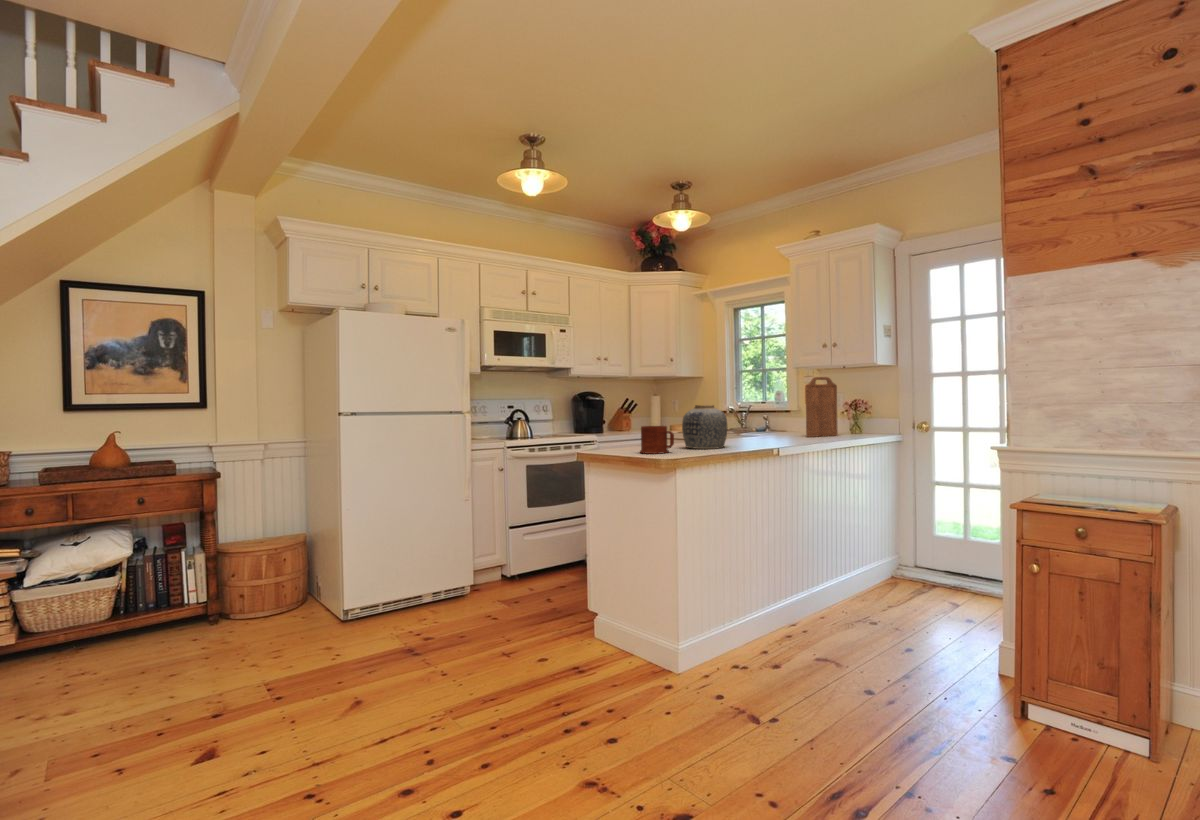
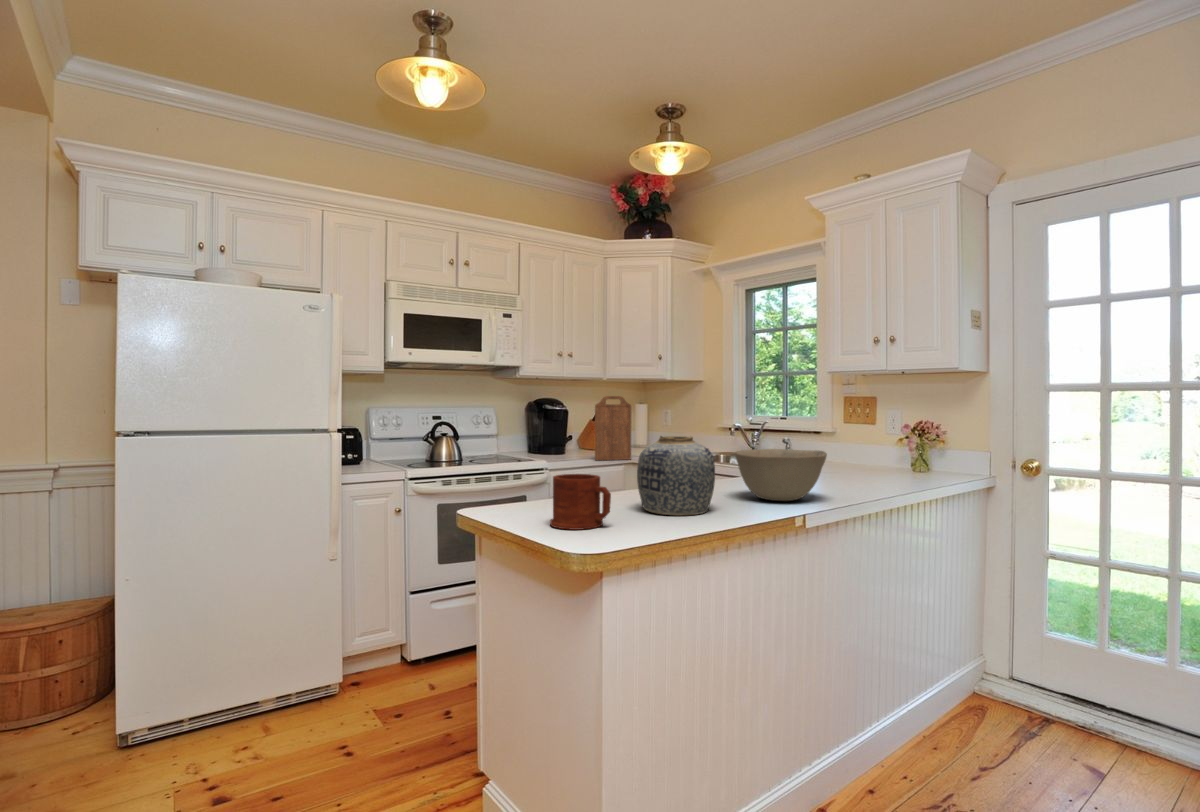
cutting board: present [806,377,838,437] -> present [595,396,631,460]
bowl: none [736,414,791,443] -> present [735,449,827,501]

